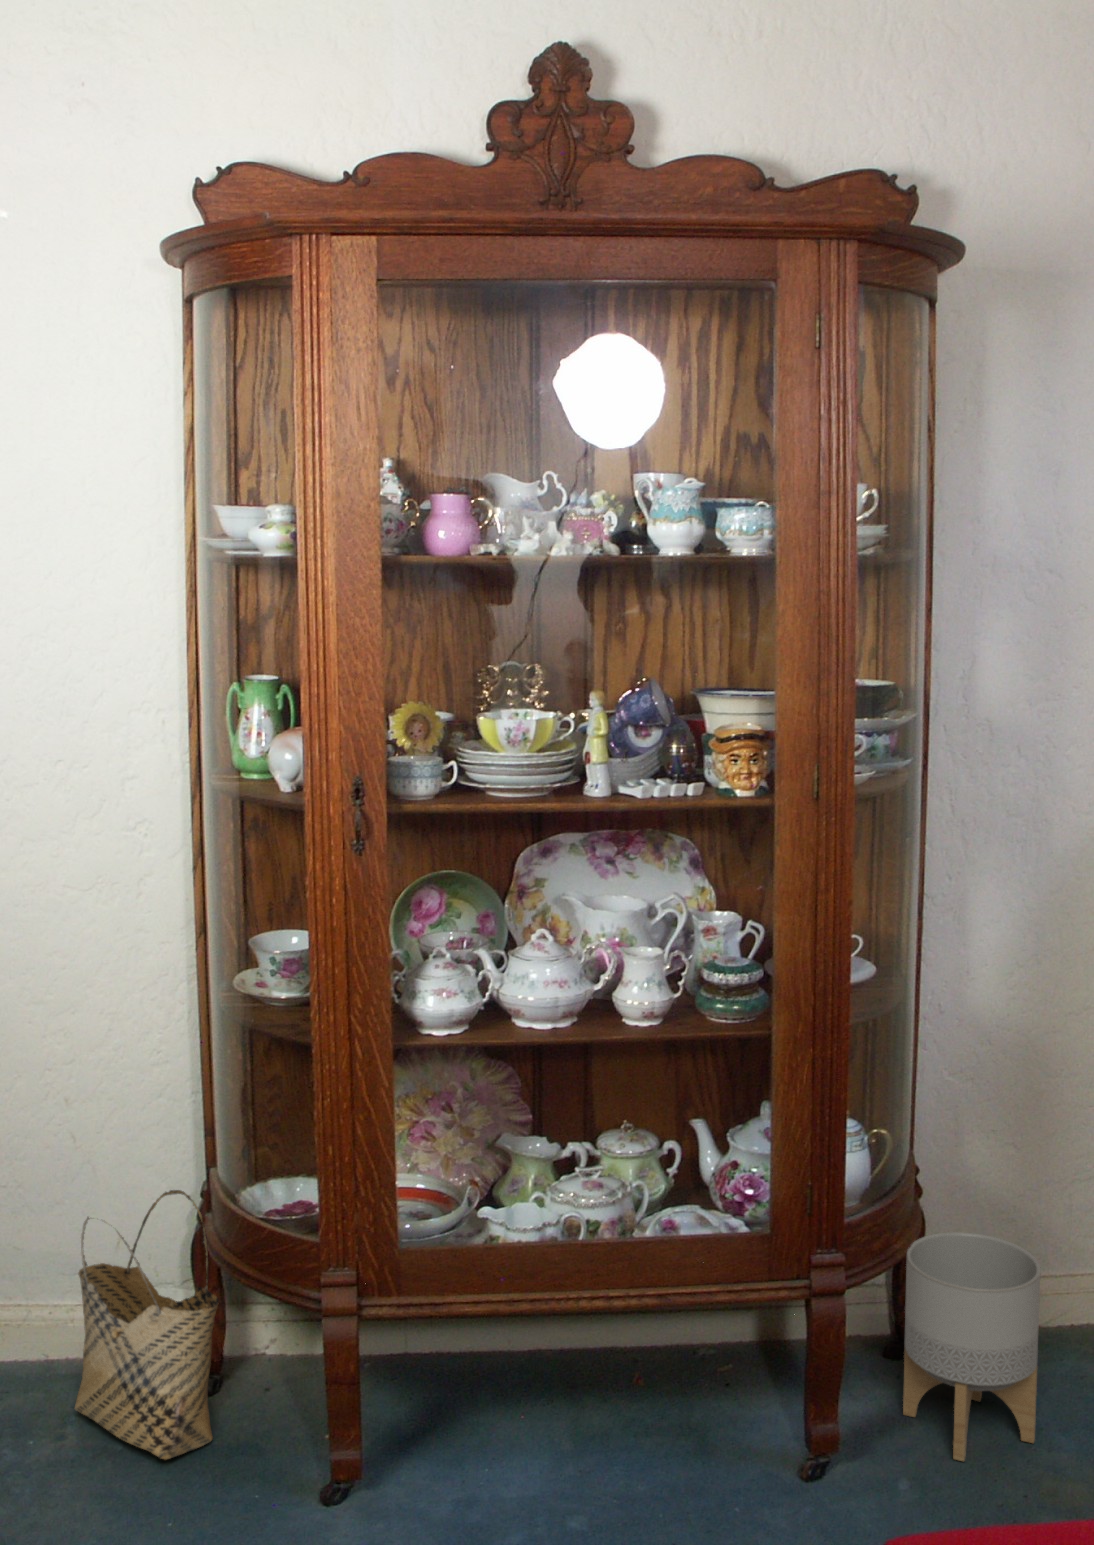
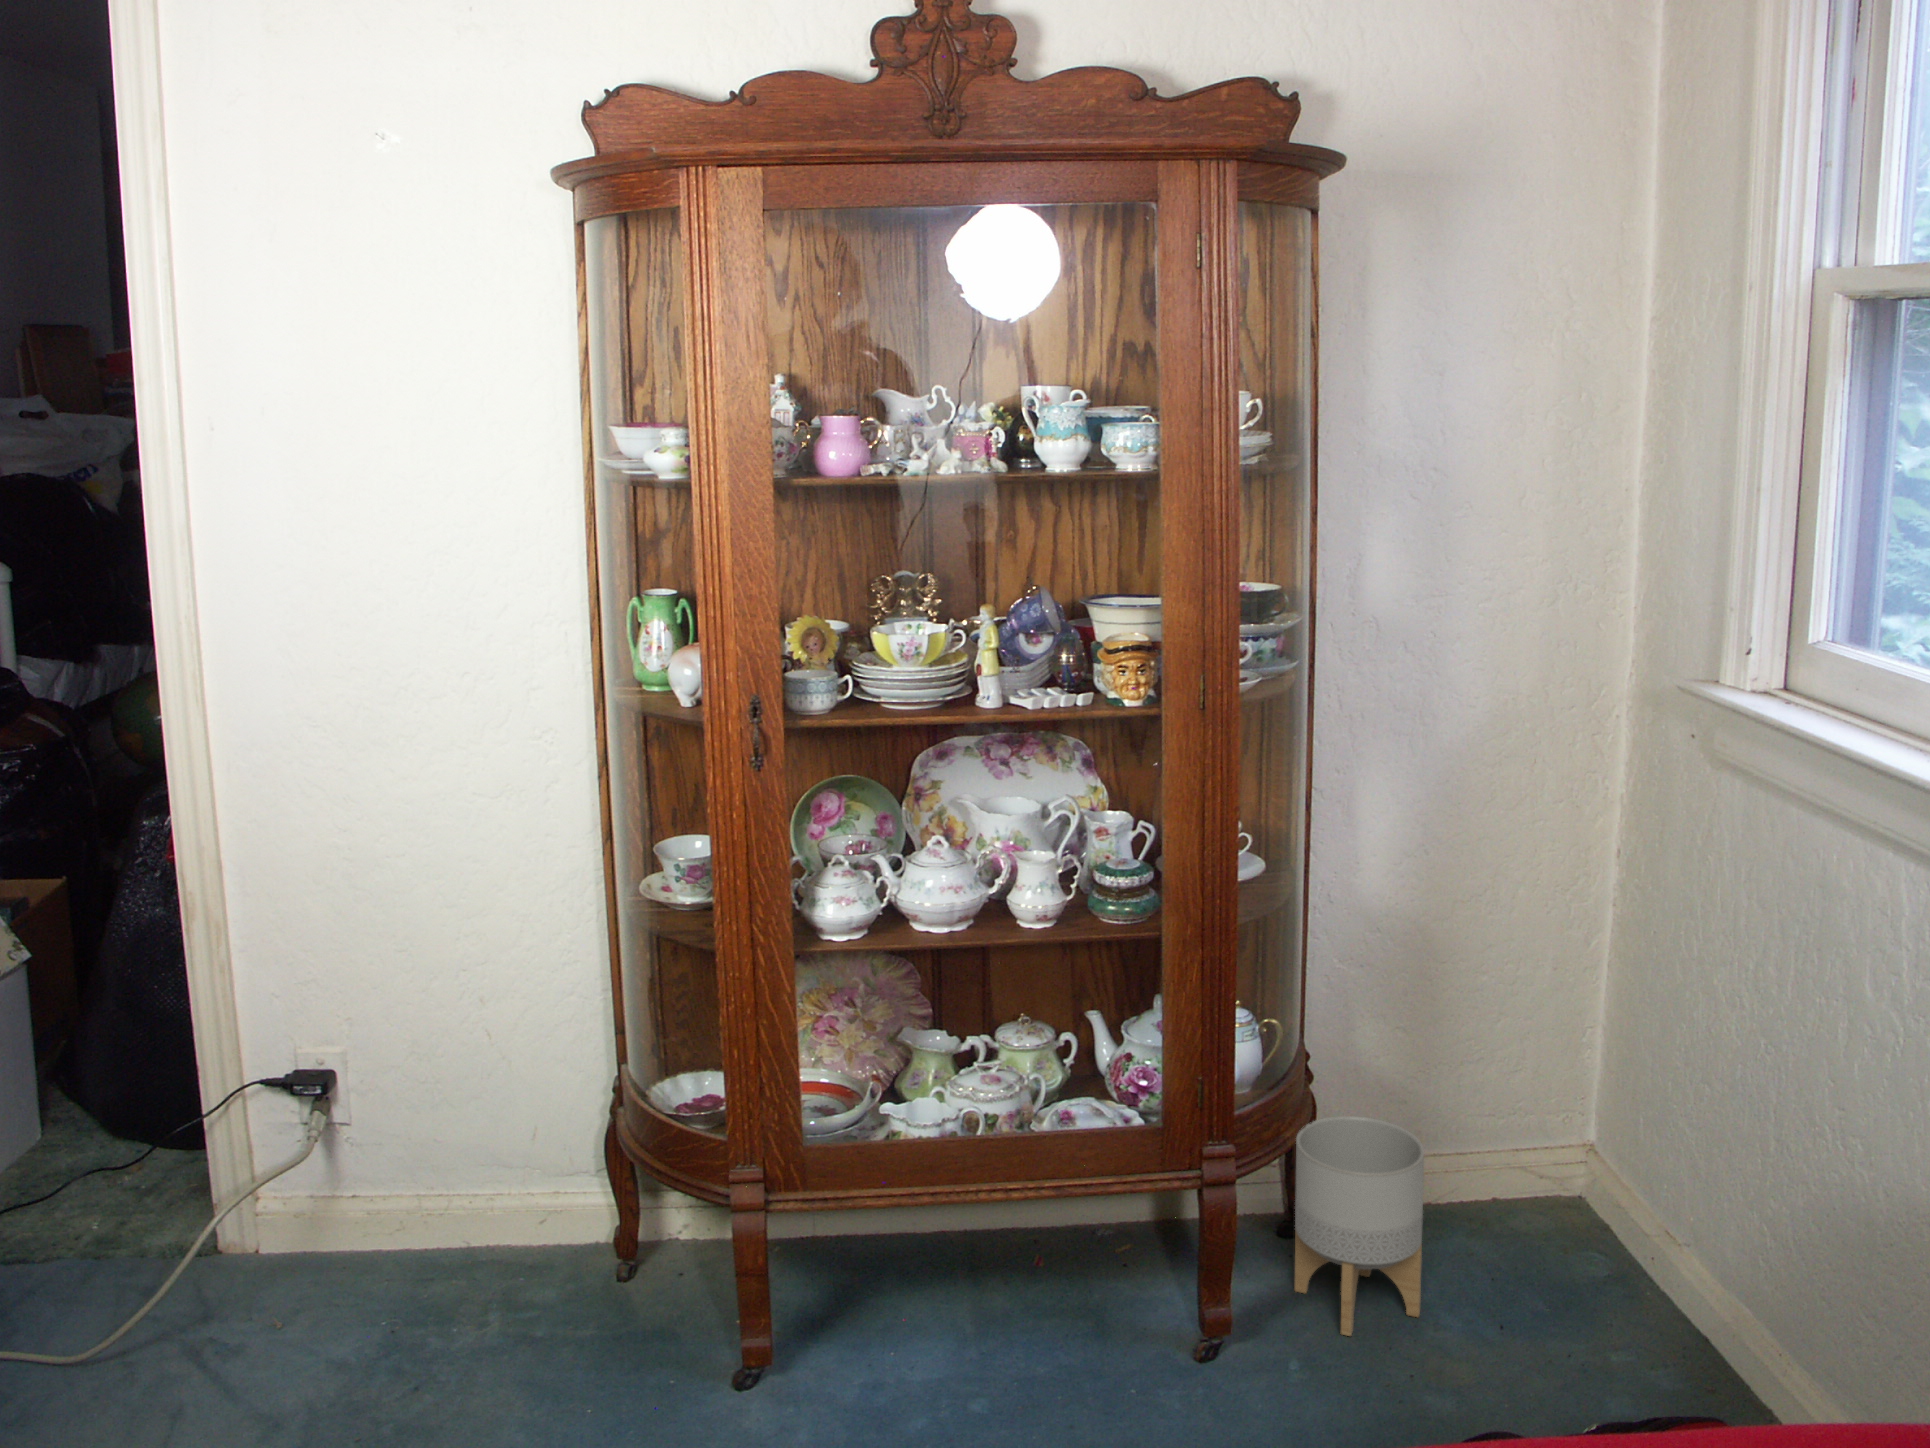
woven basket: present [75,1190,219,1459] -> none [496,1088,632,1347]

